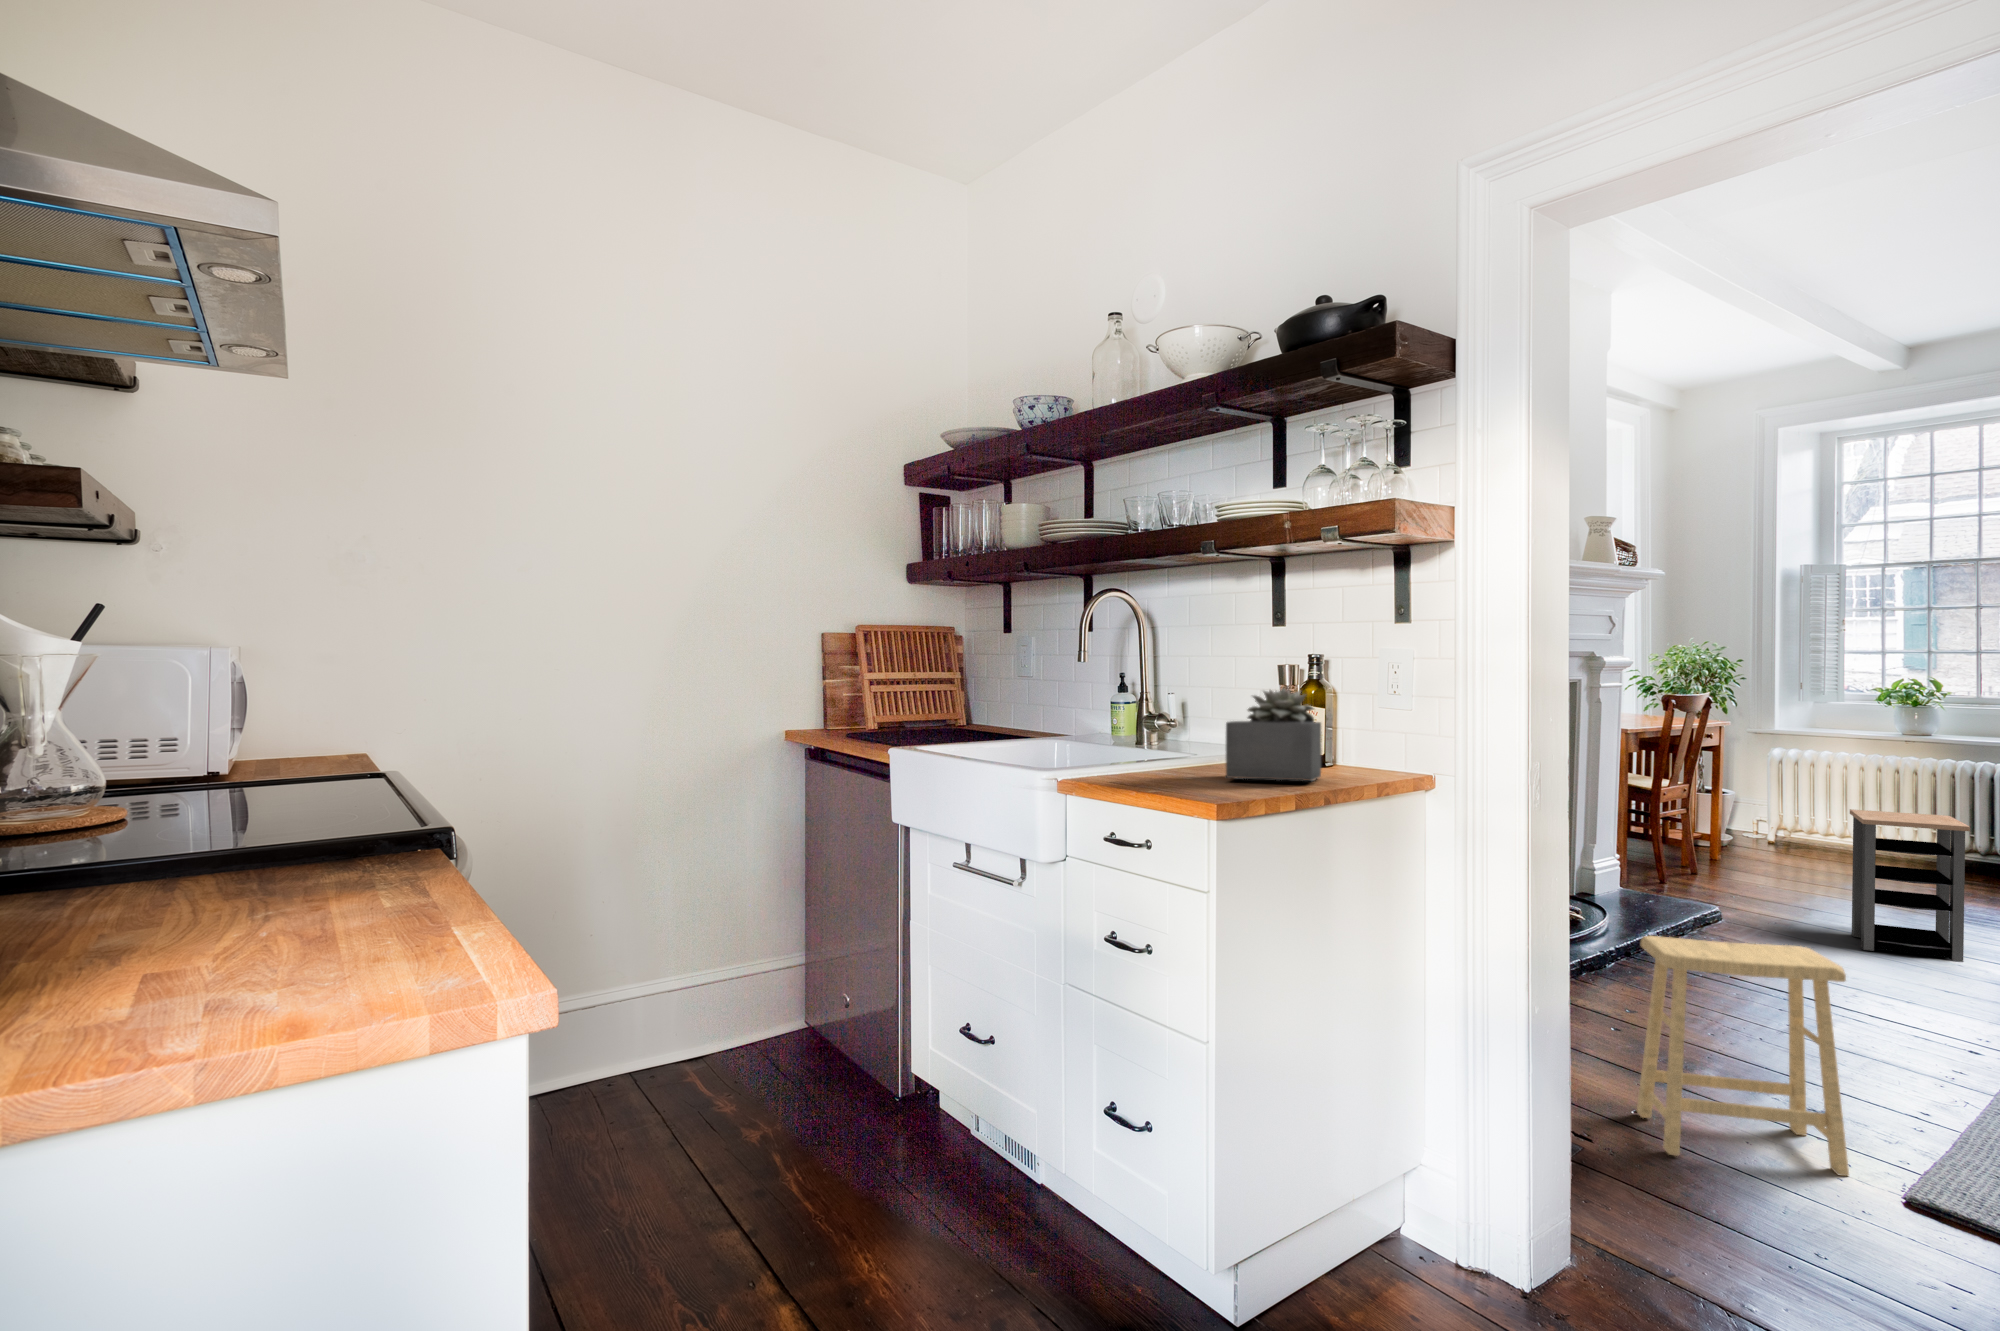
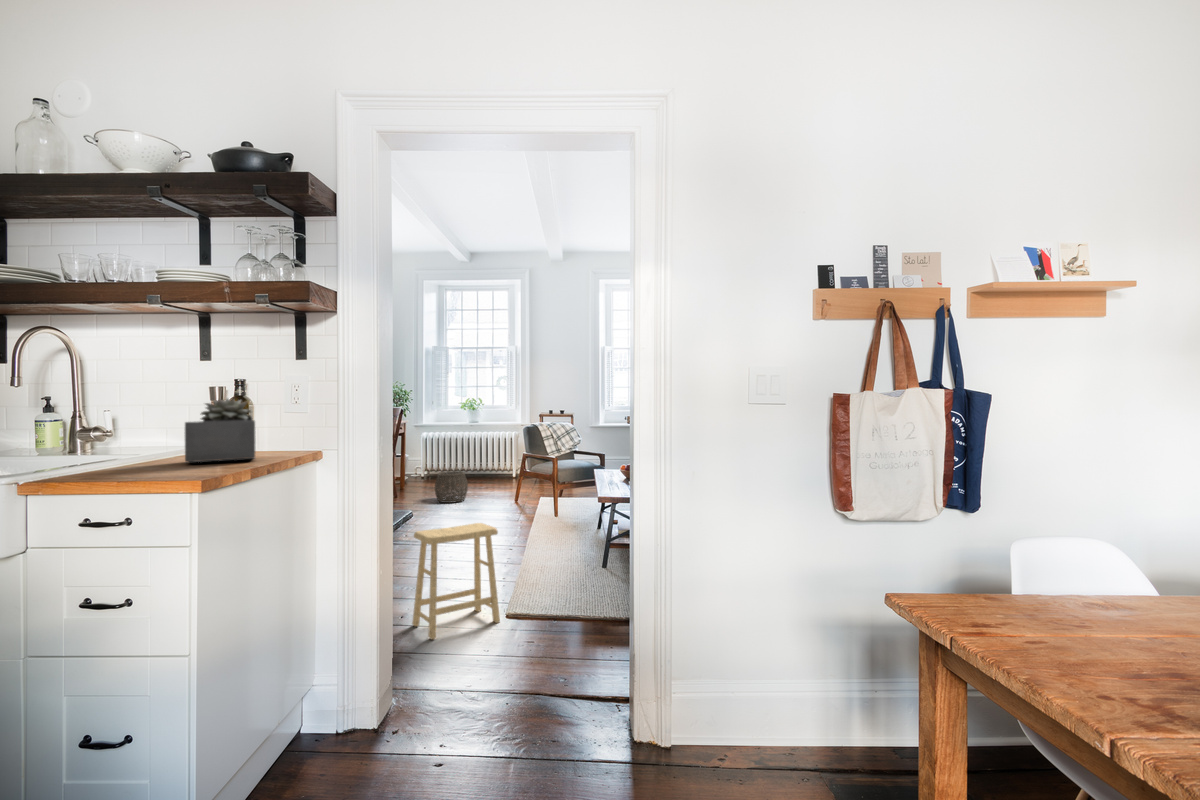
side table: present [1850,809,1970,962] -> none [473,463,515,527]
woven basket: none [1761,815,1849,885] -> present [435,471,468,503]

